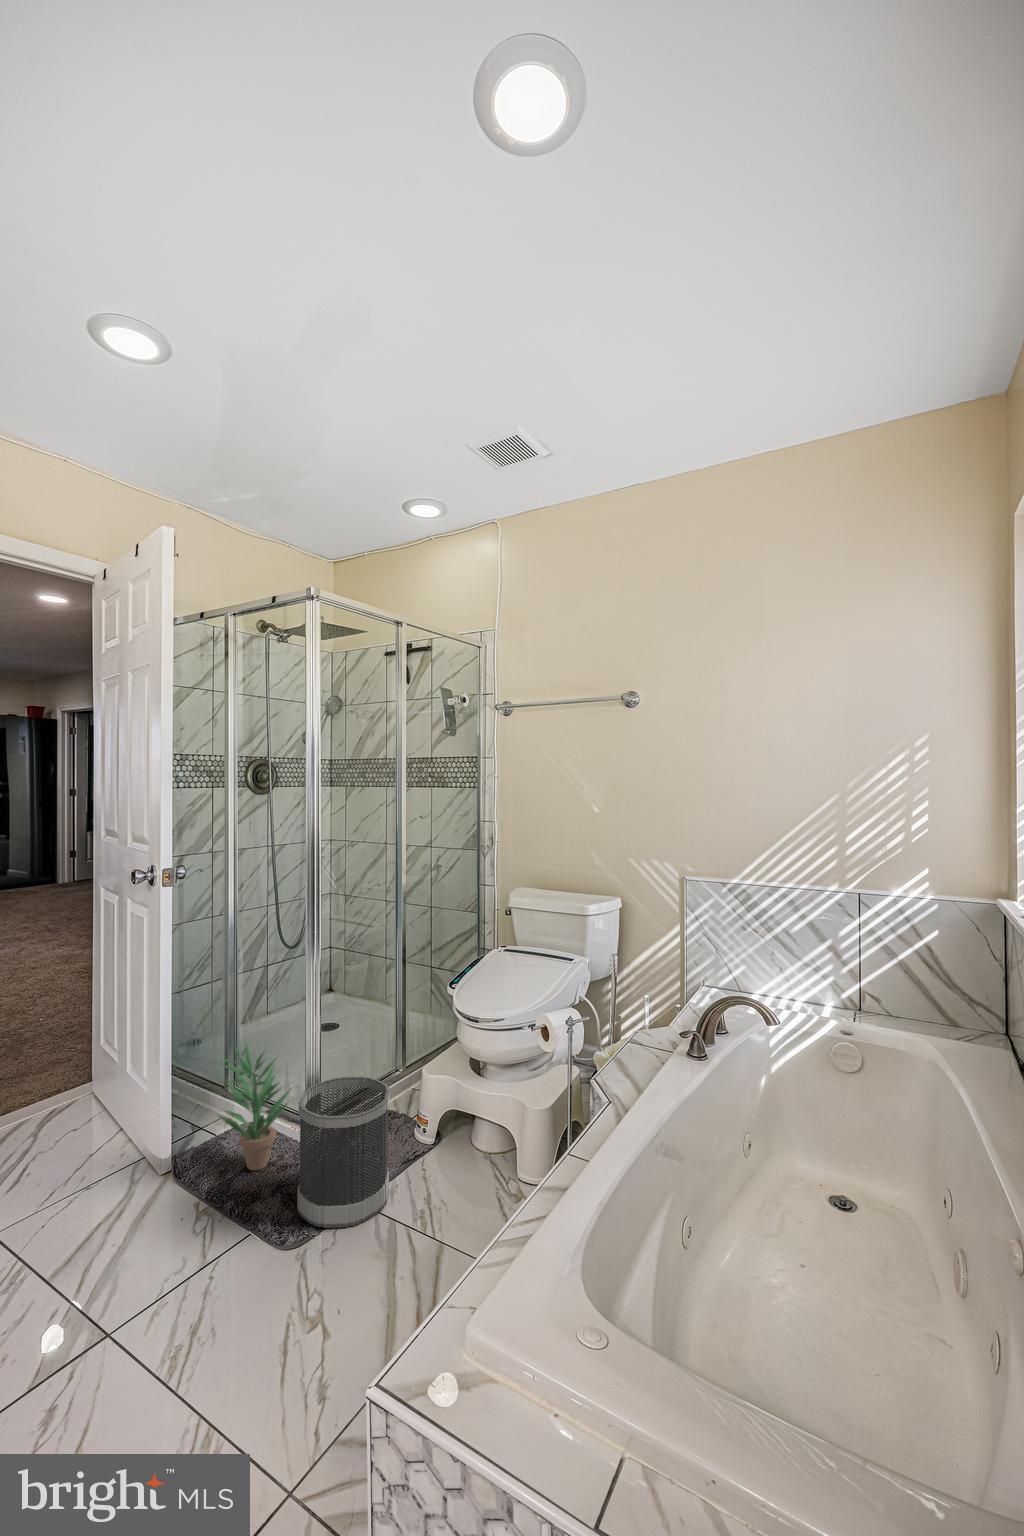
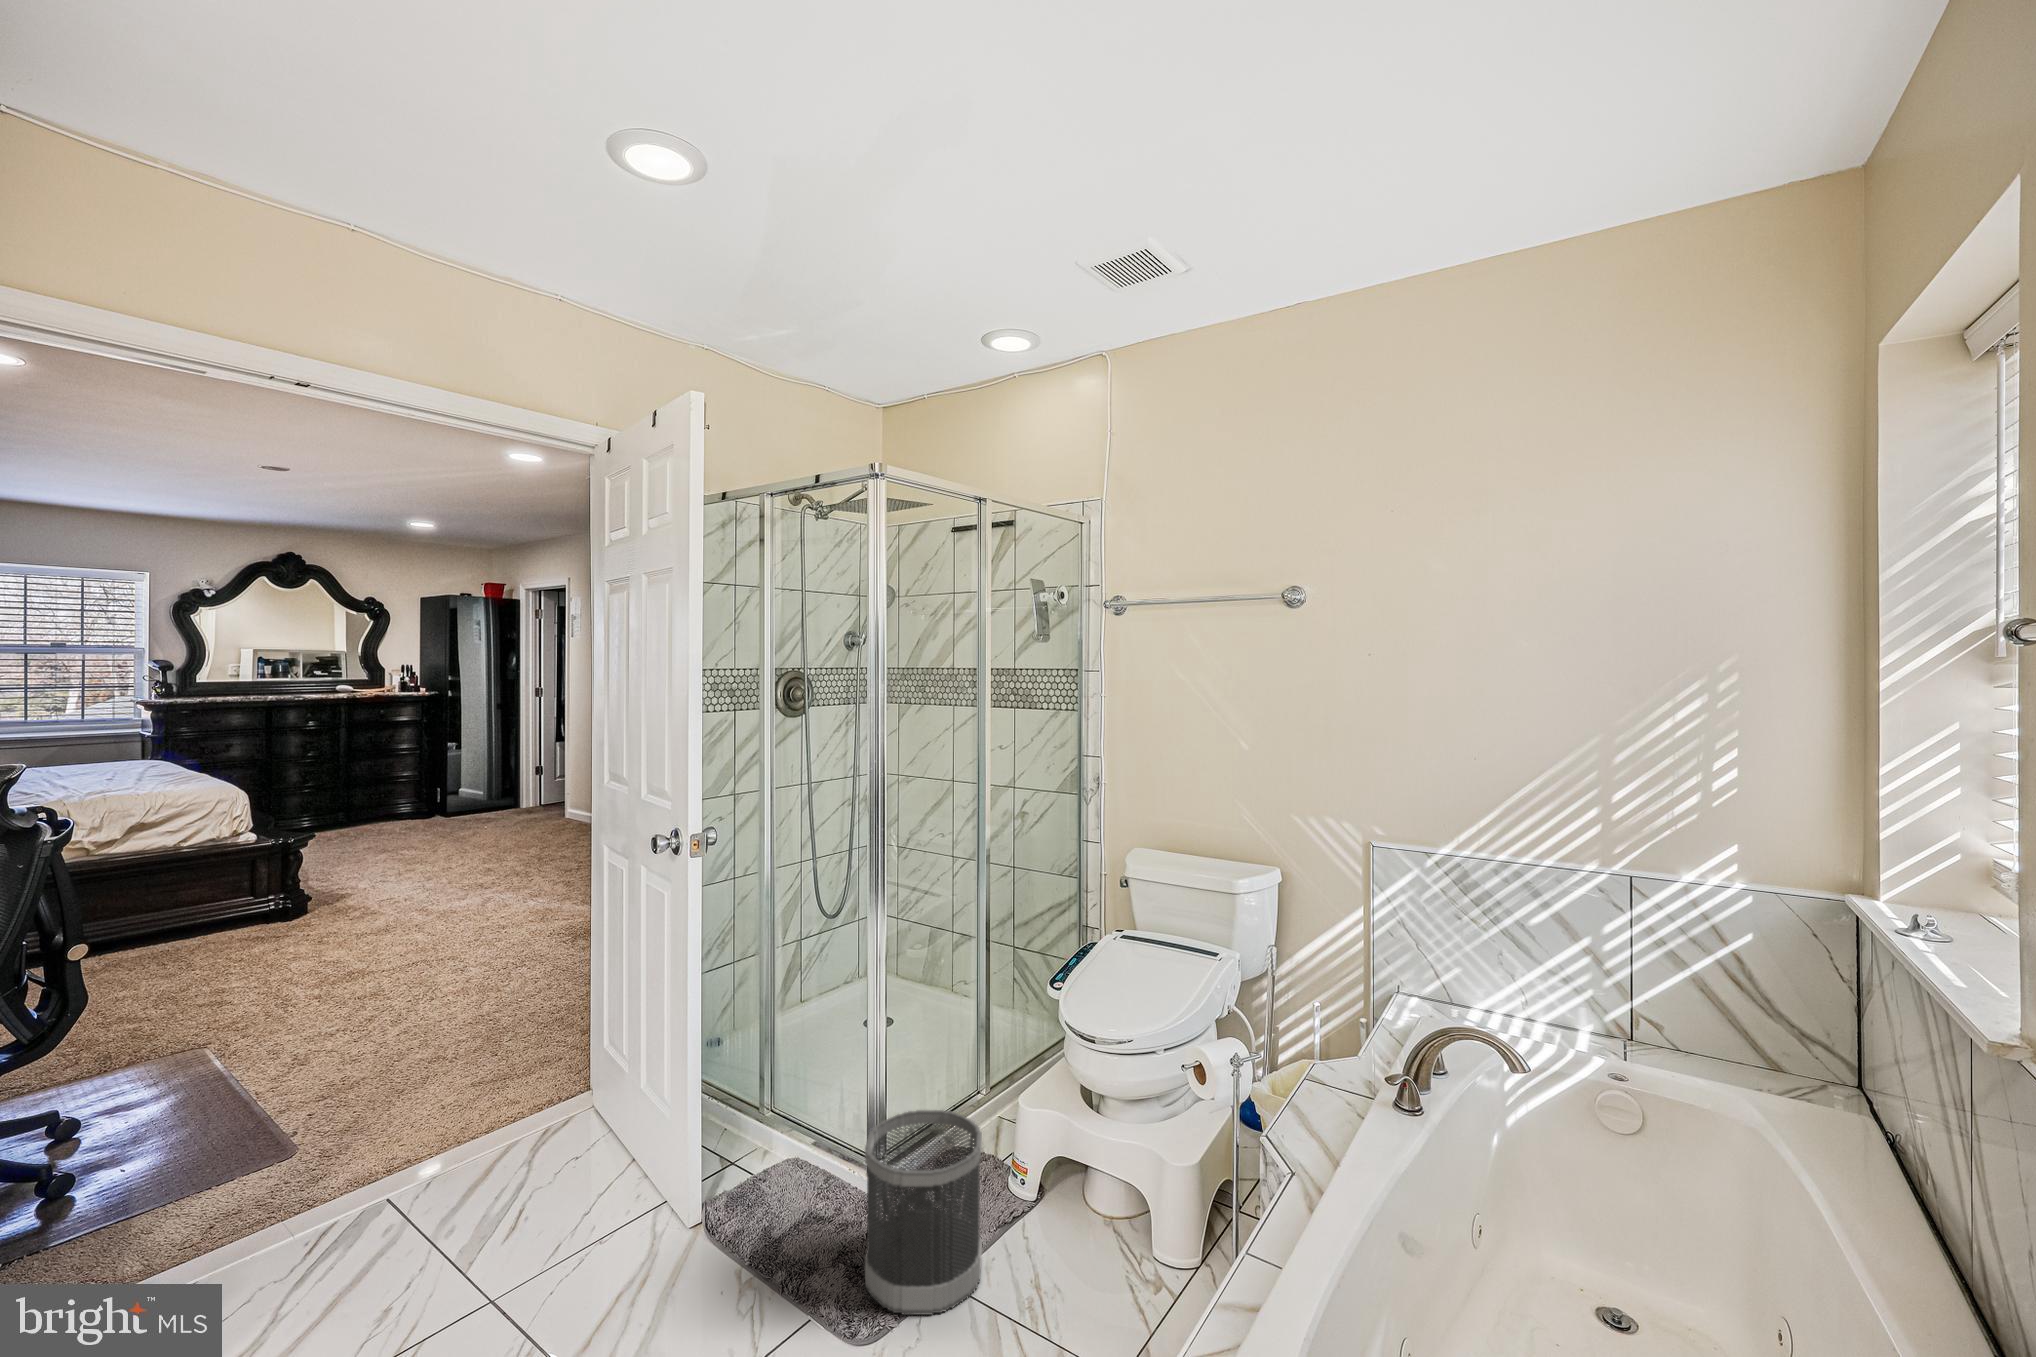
potted plant: present [219,1045,289,1170] -> none [755,1058,850,1226]

